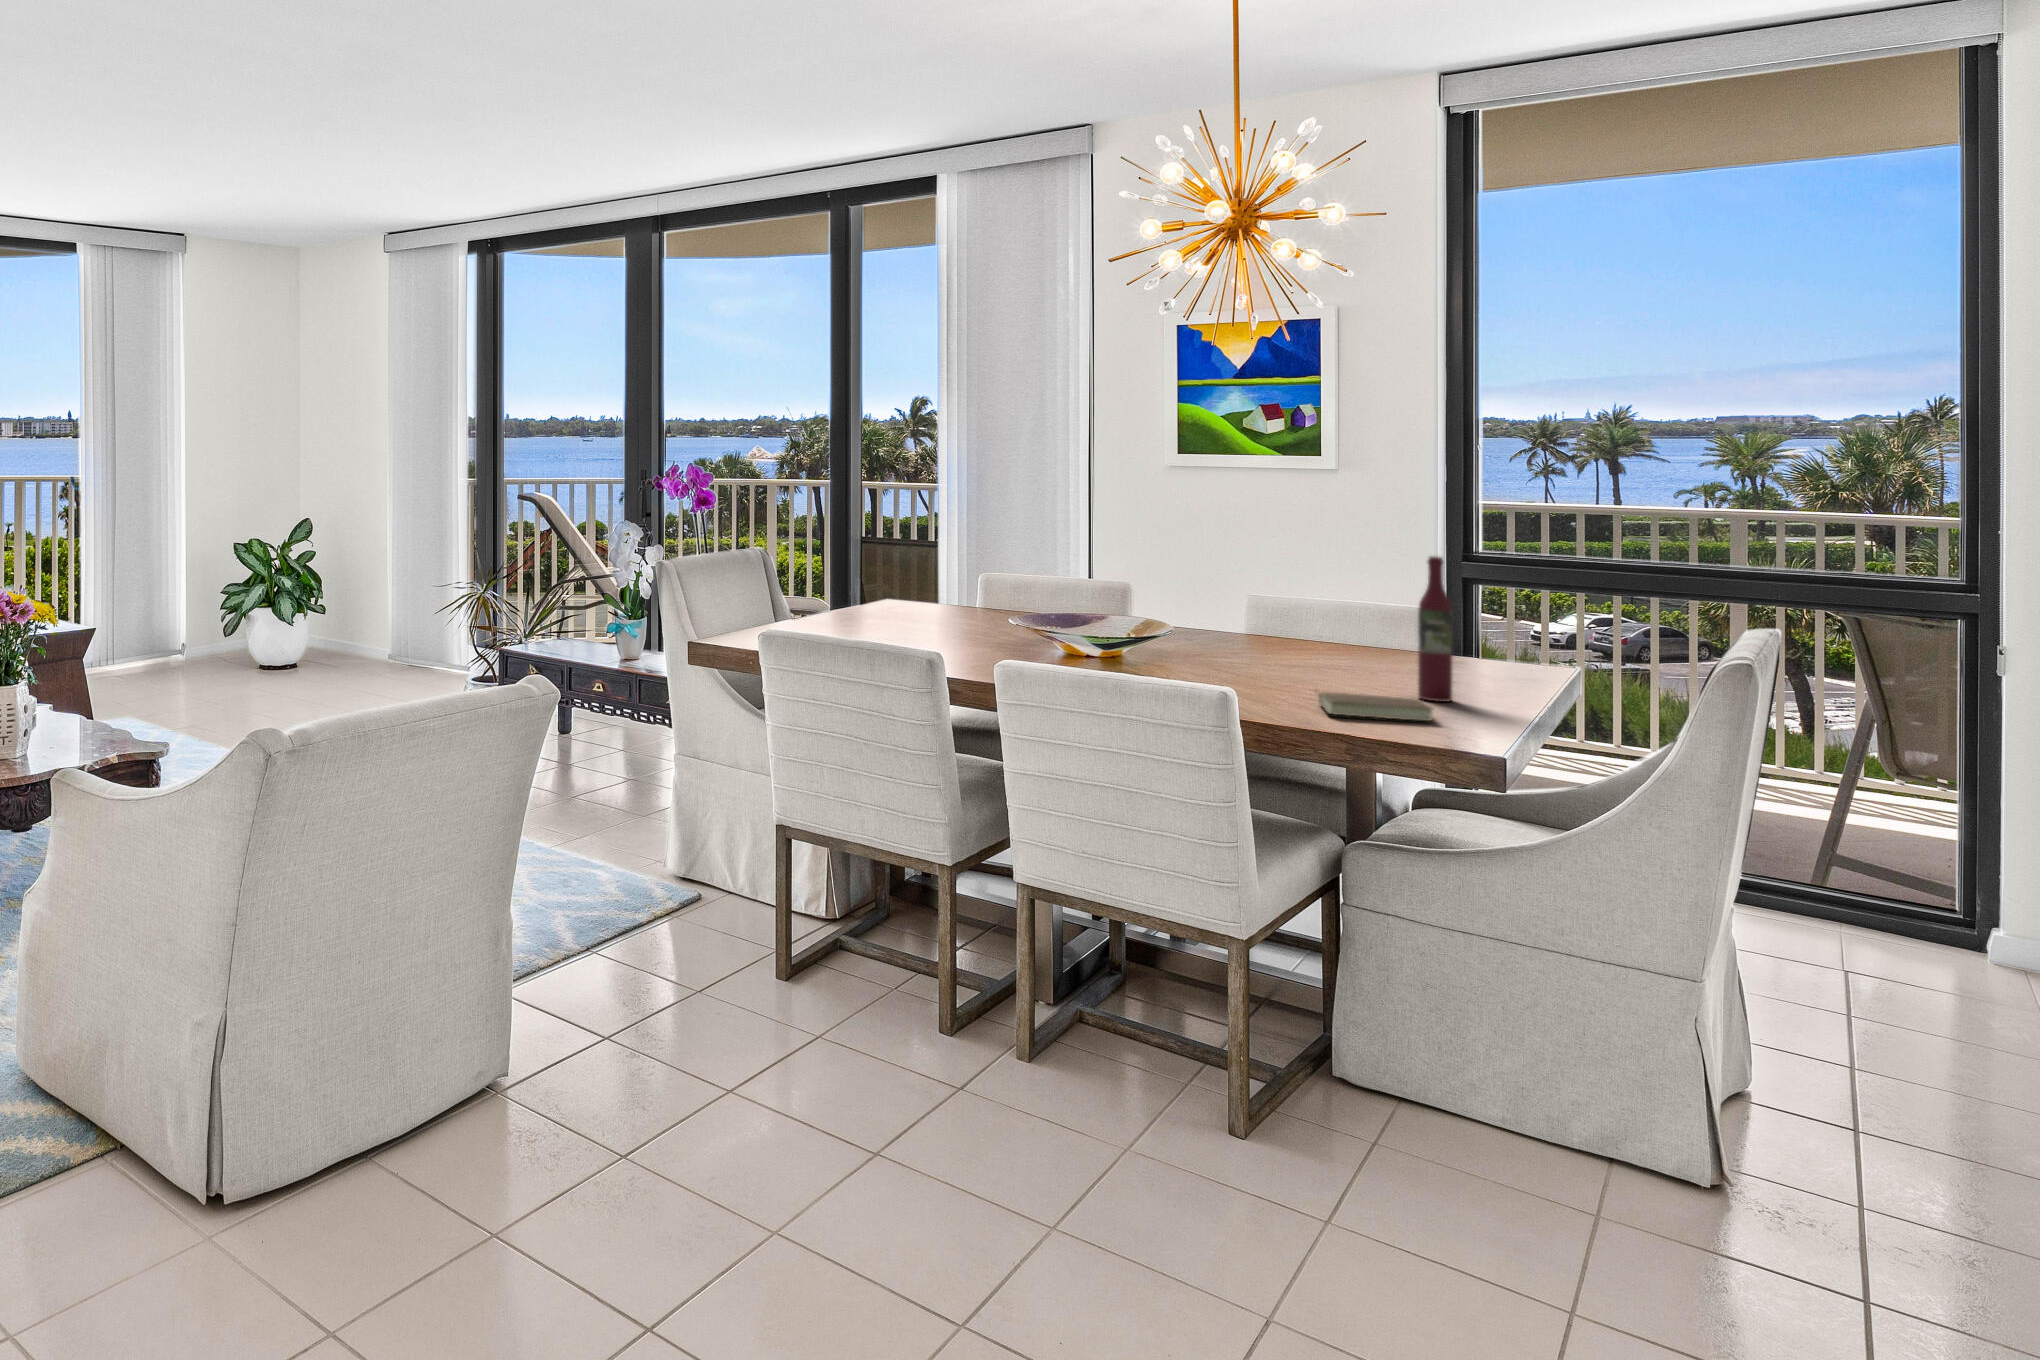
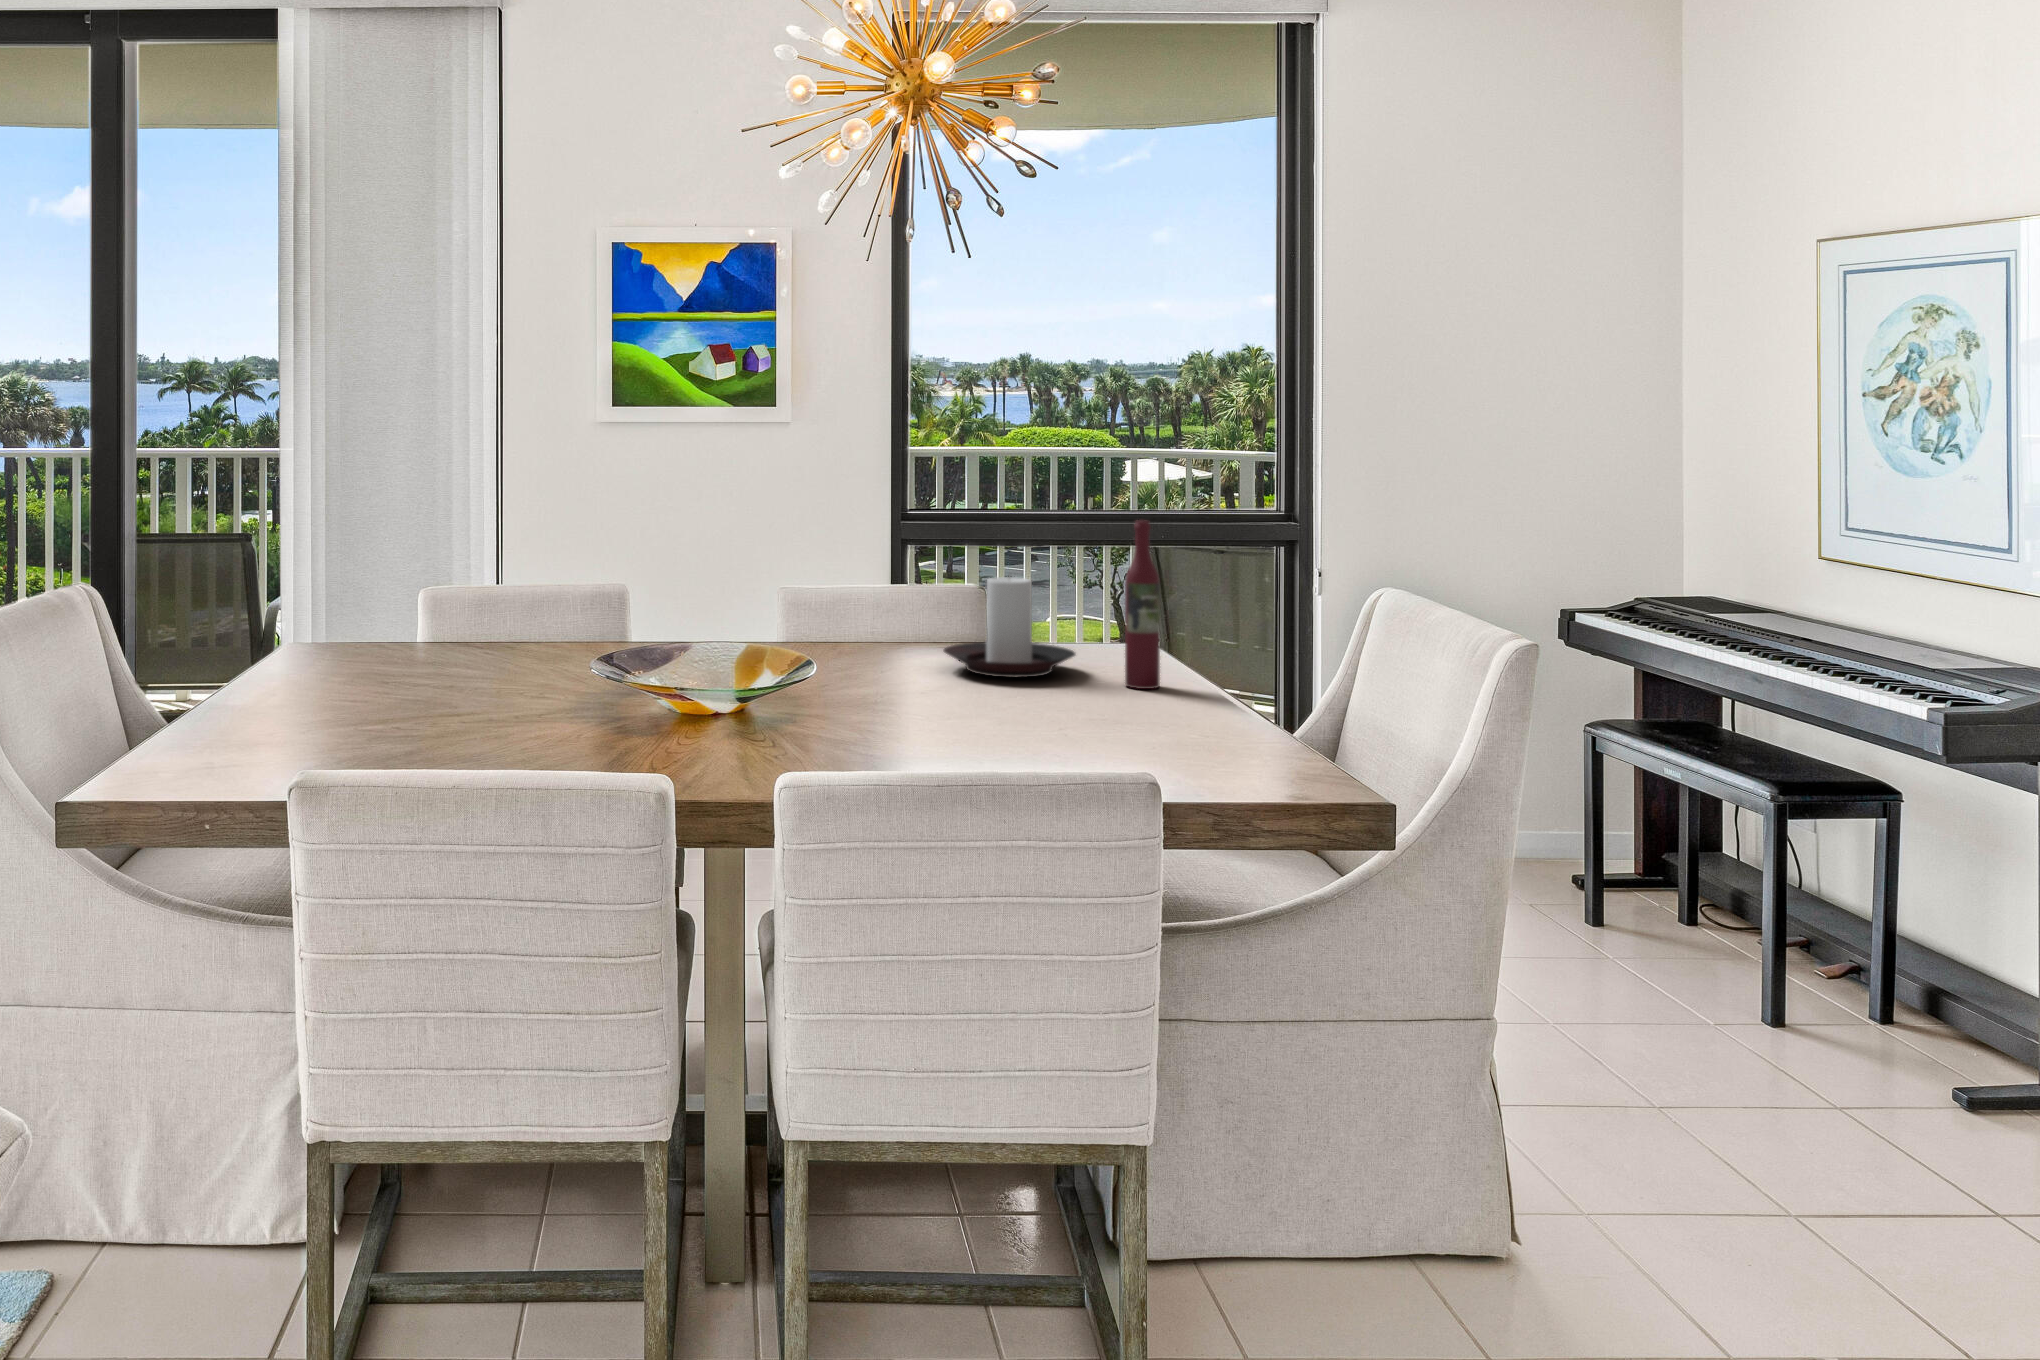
candle holder: none [1276,595,1402,682] -> present [944,577,1075,677]
book: present [1318,692,1433,721] -> none [1063,690,1210,722]

